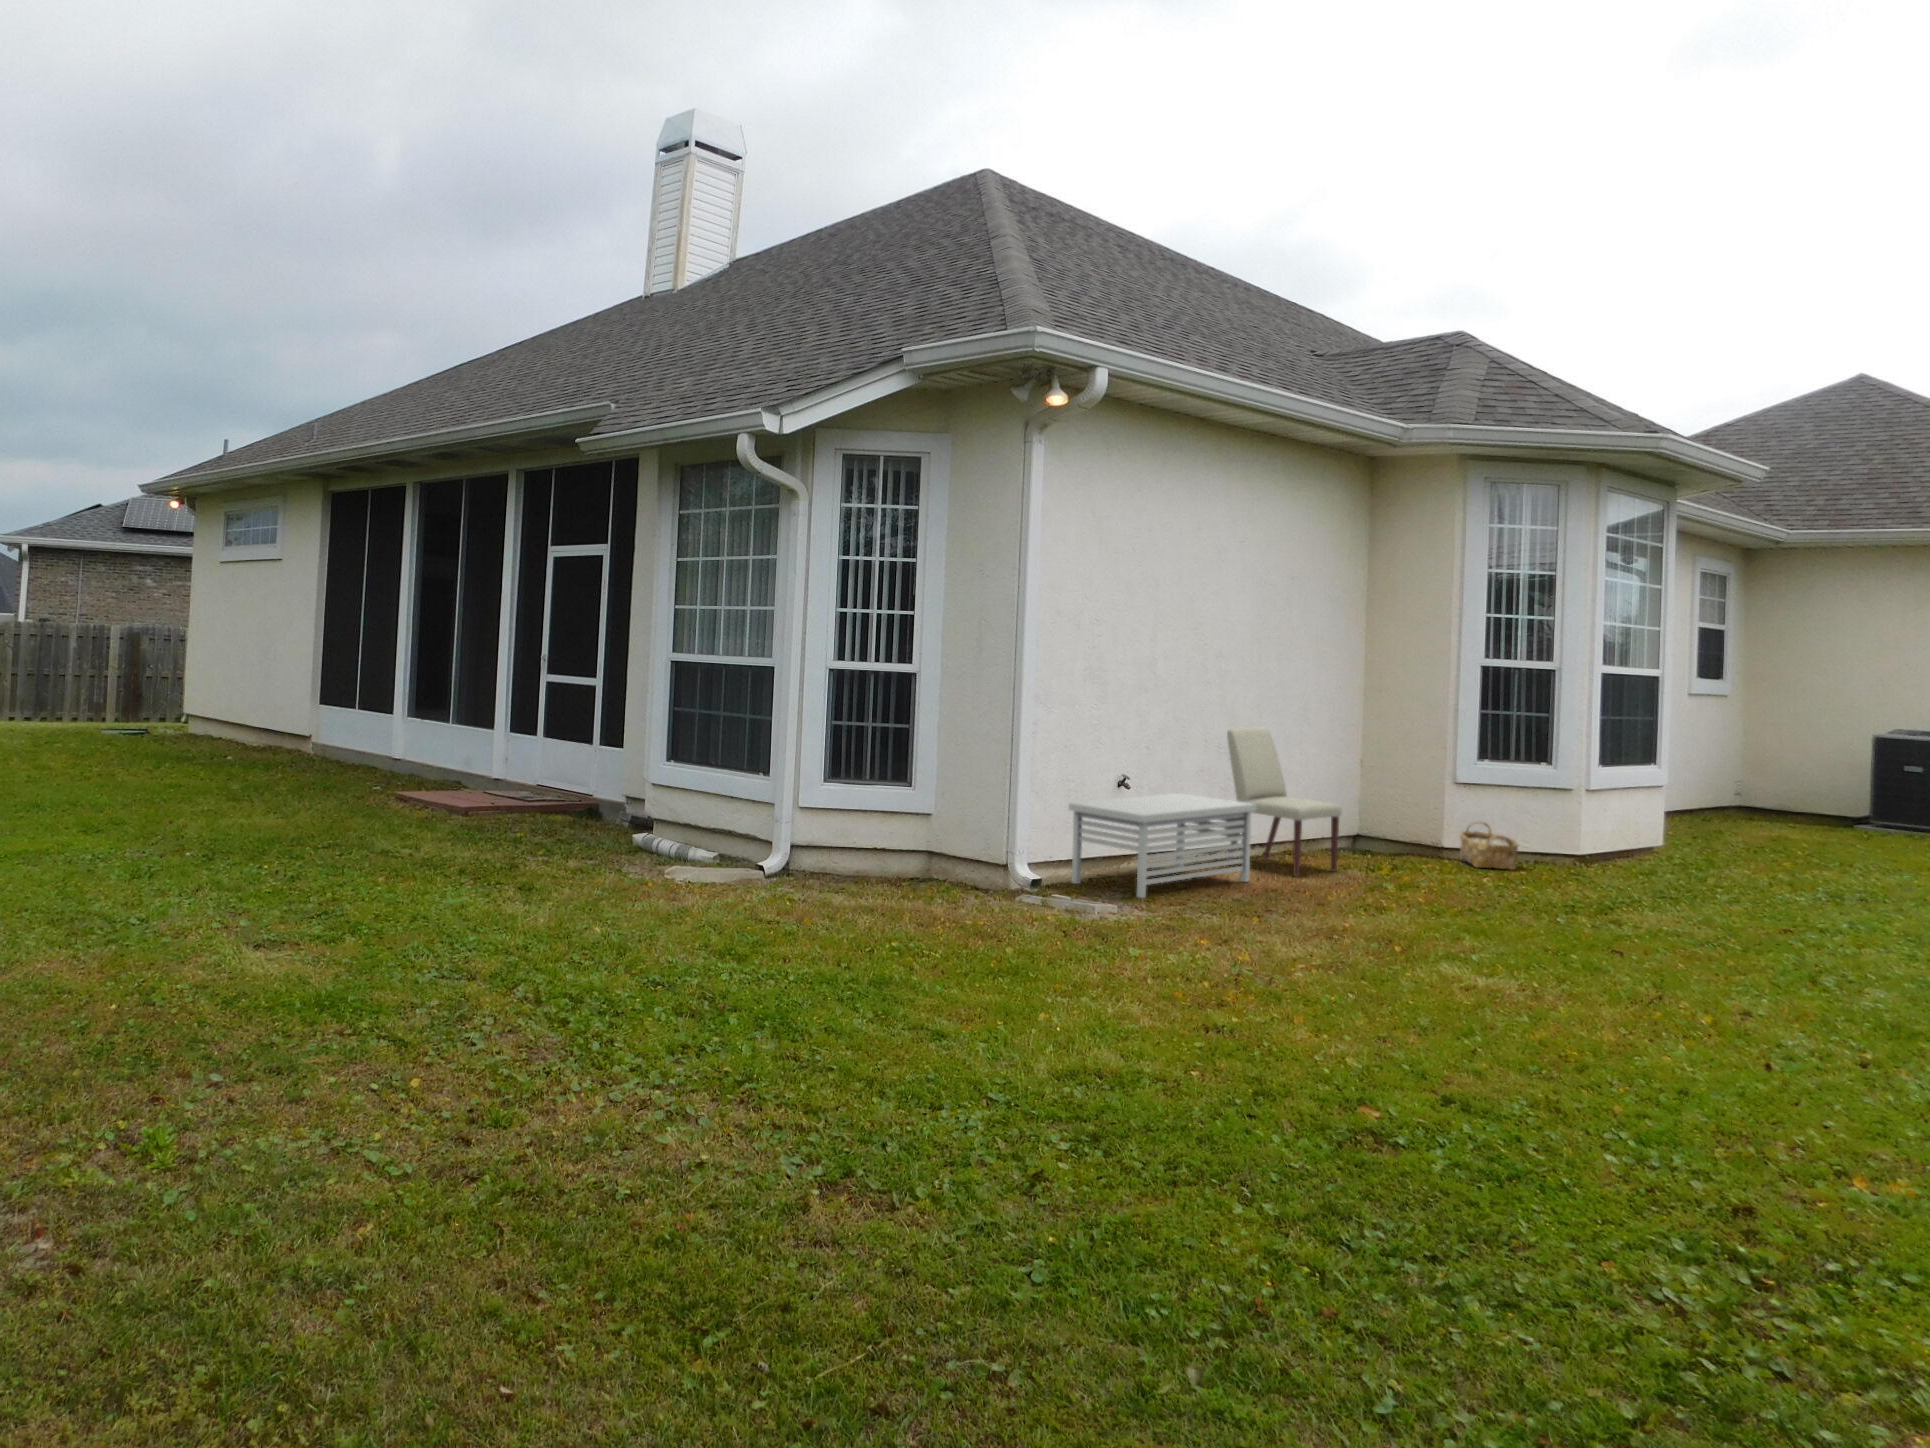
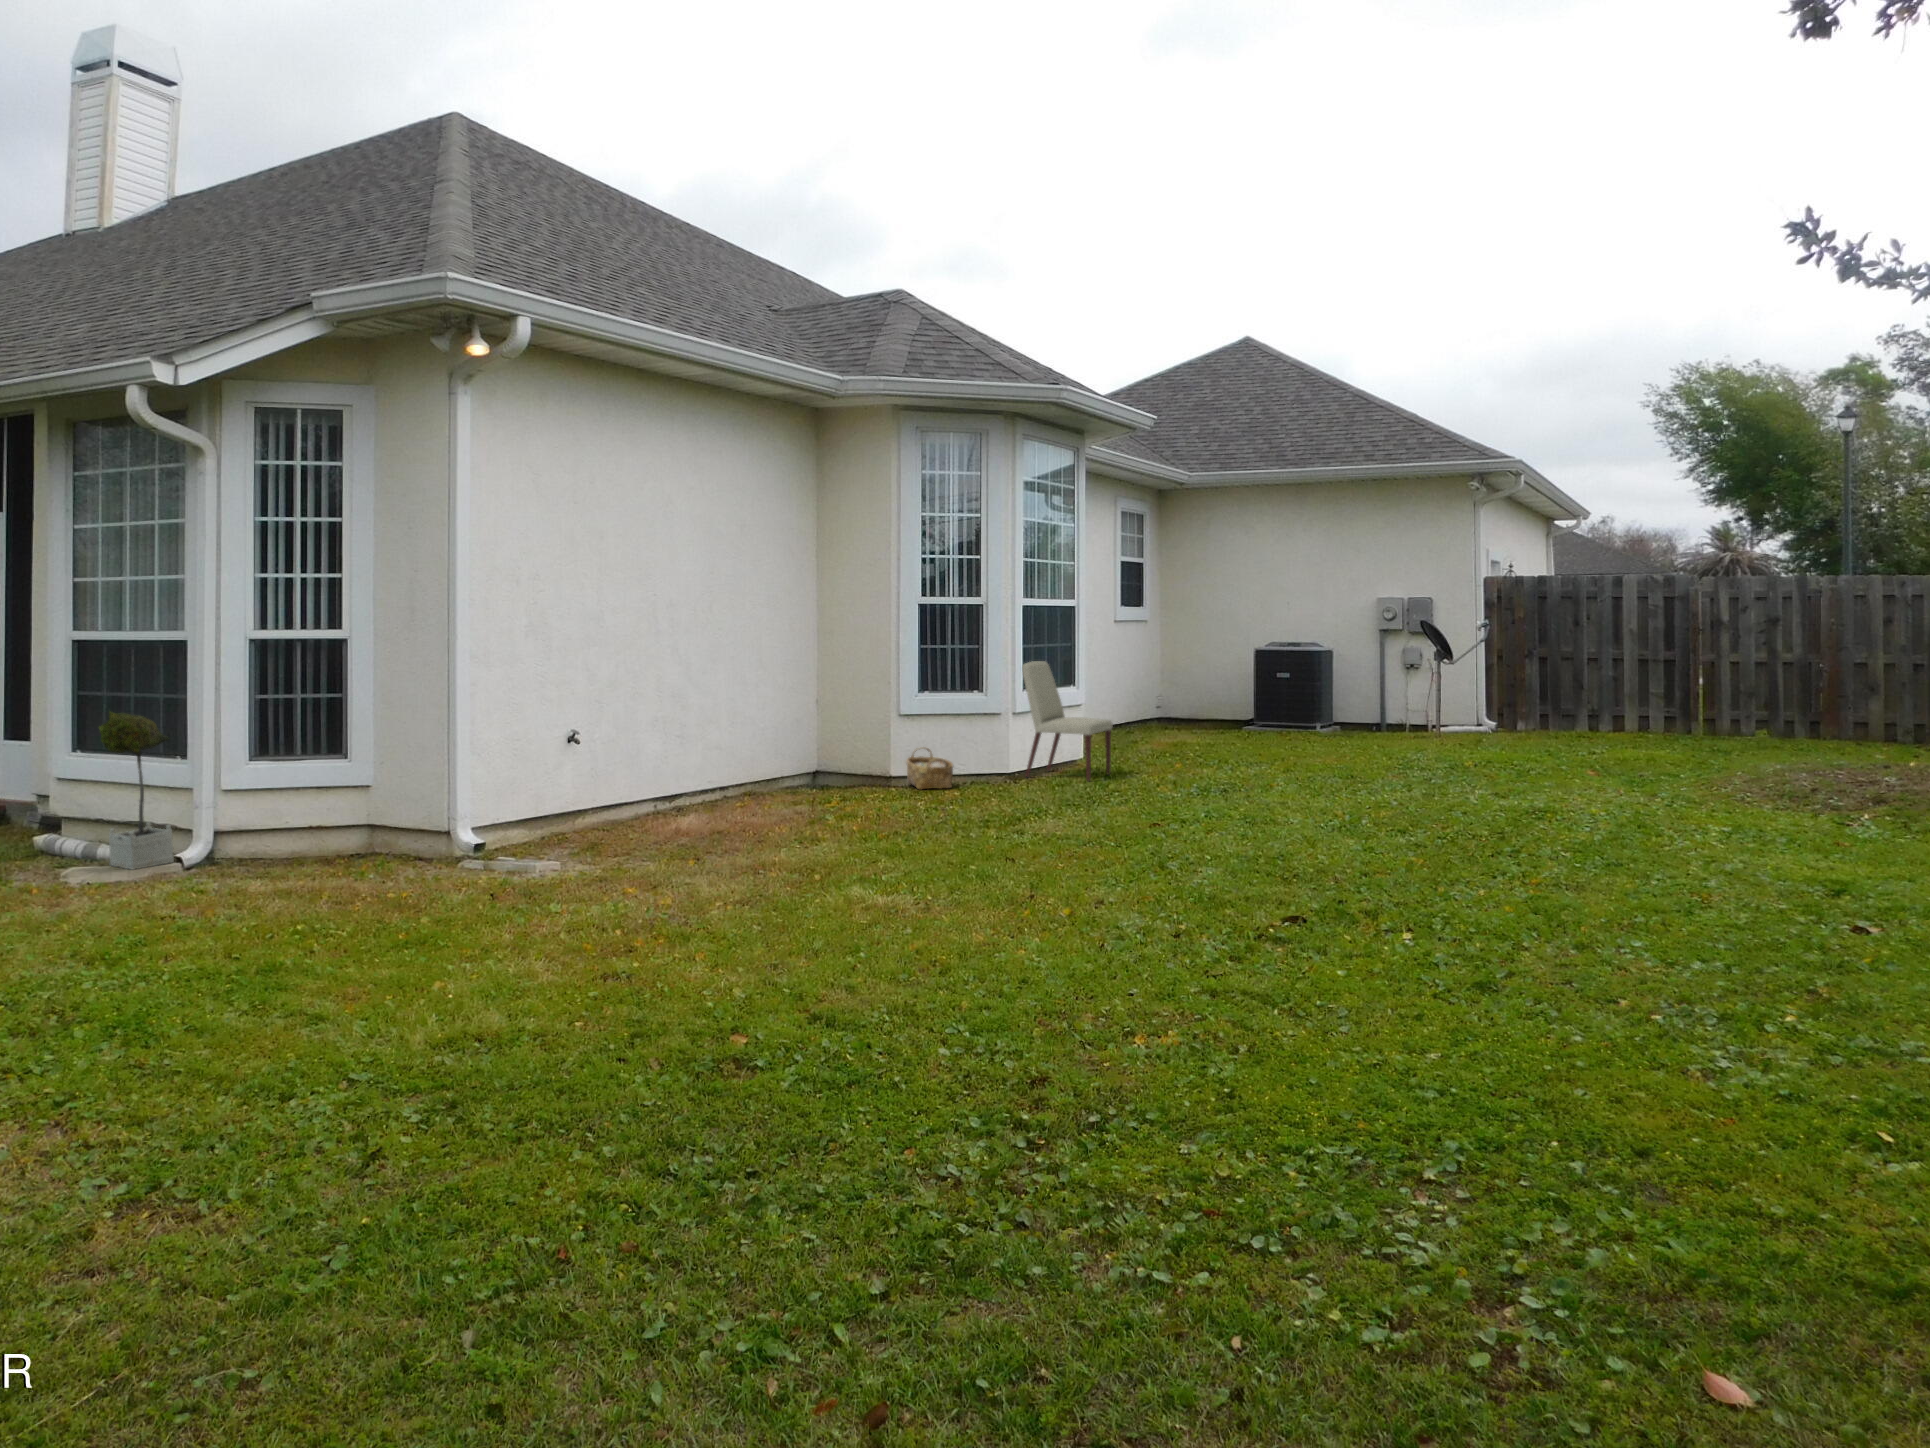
potted tree: none [703,725,758,869] -> present [99,712,174,870]
chair: present [1226,727,1342,877] -> present [1022,661,1113,781]
storage bench: present [1069,793,1256,898] -> none [519,744,713,852]

